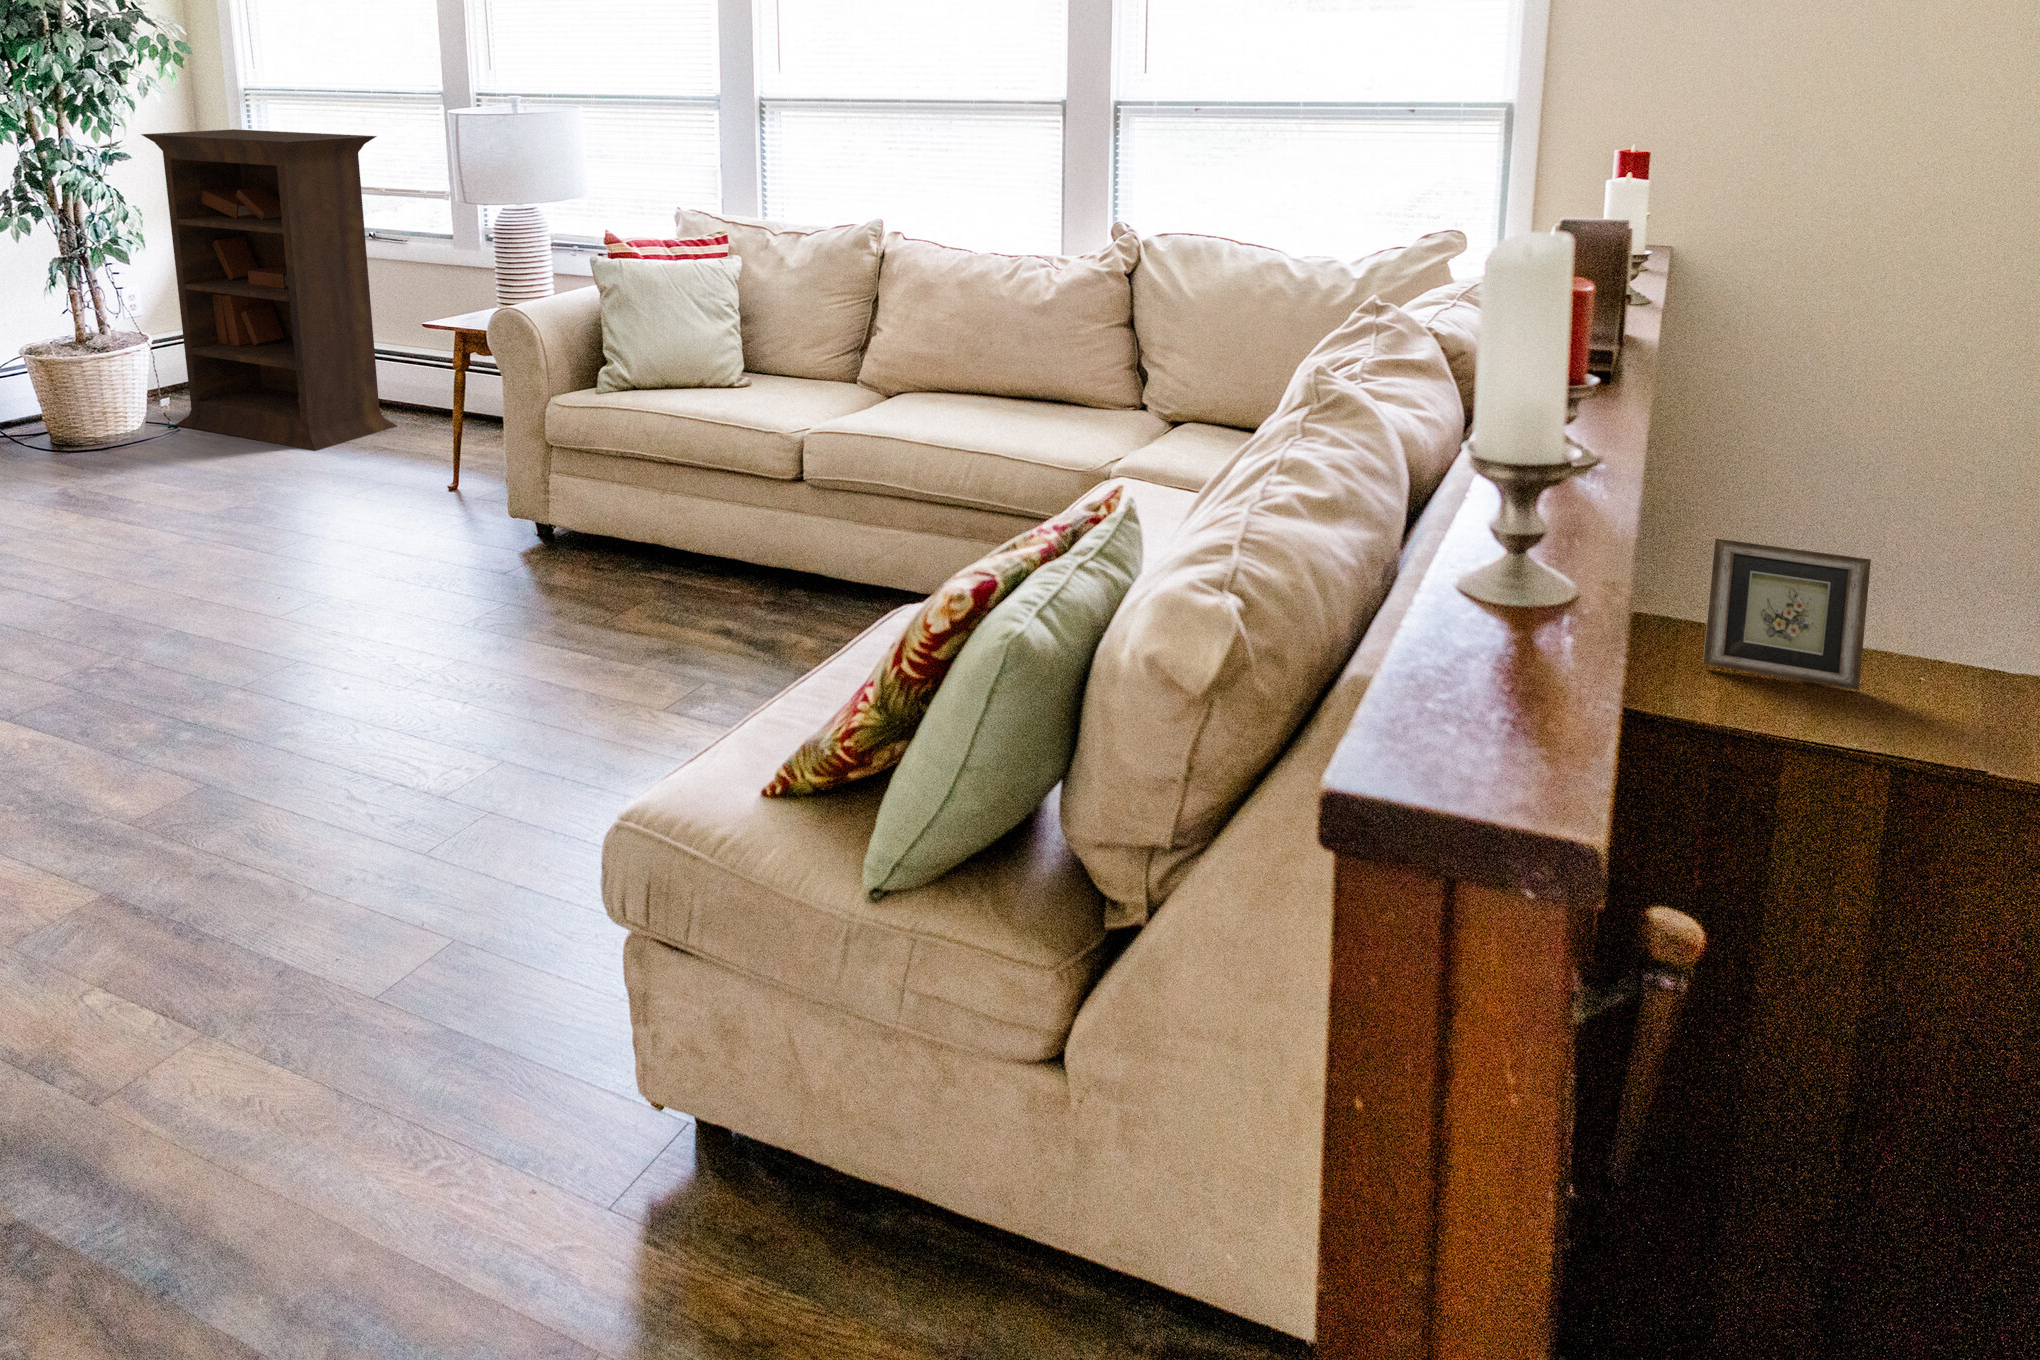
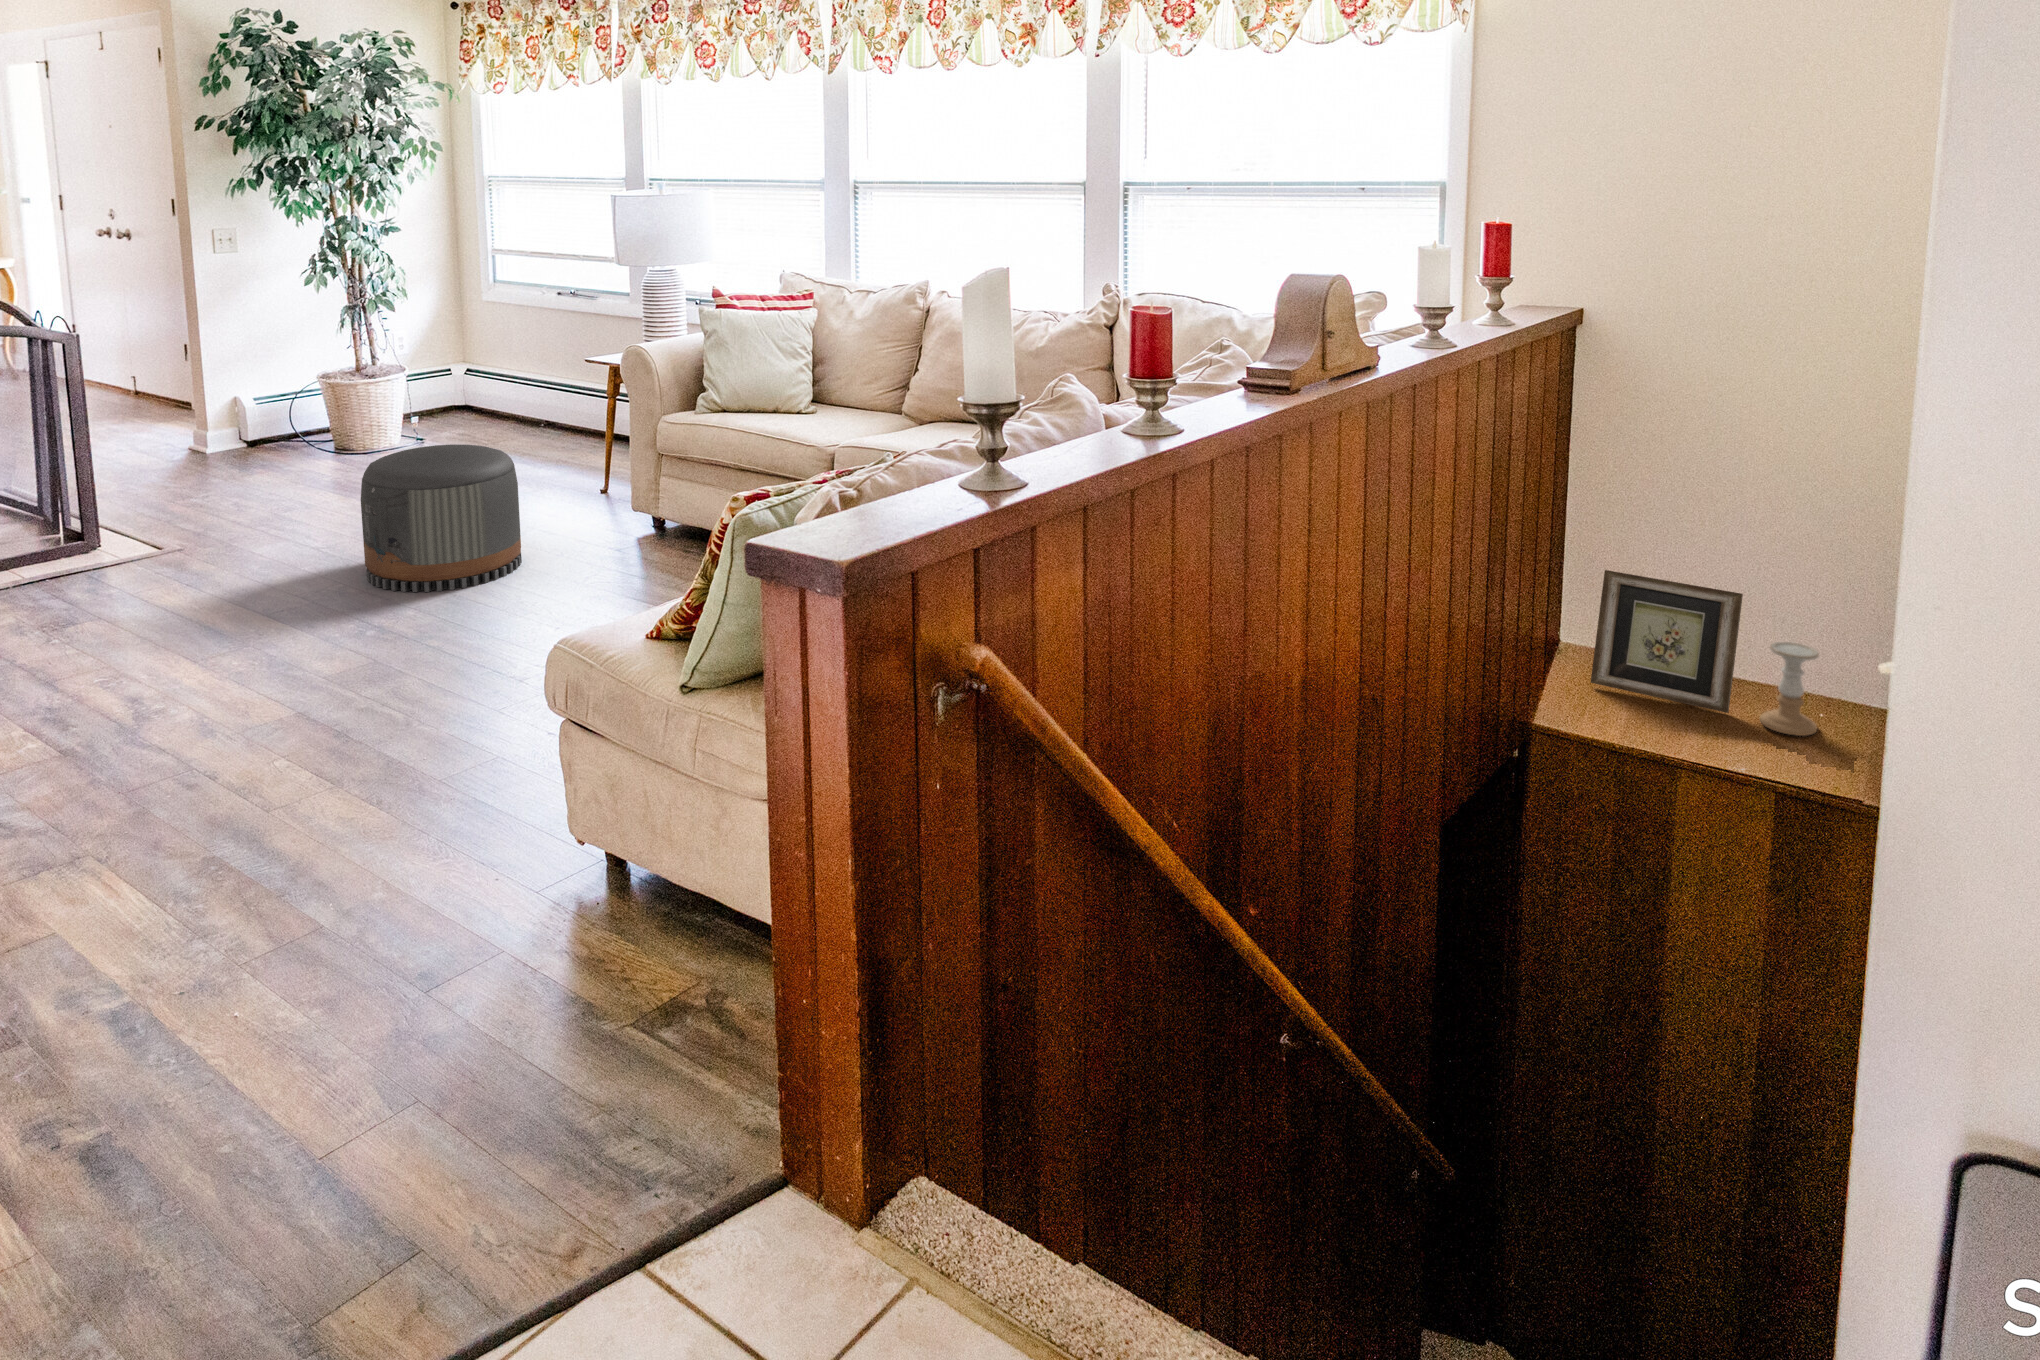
bookcase: present [141,129,397,451] -> none [407,209,583,461]
pouf: none [142,448,375,657] -> present [361,444,522,592]
candle holder: none [1894,610,1965,712] -> present [1760,642,1819,736]

